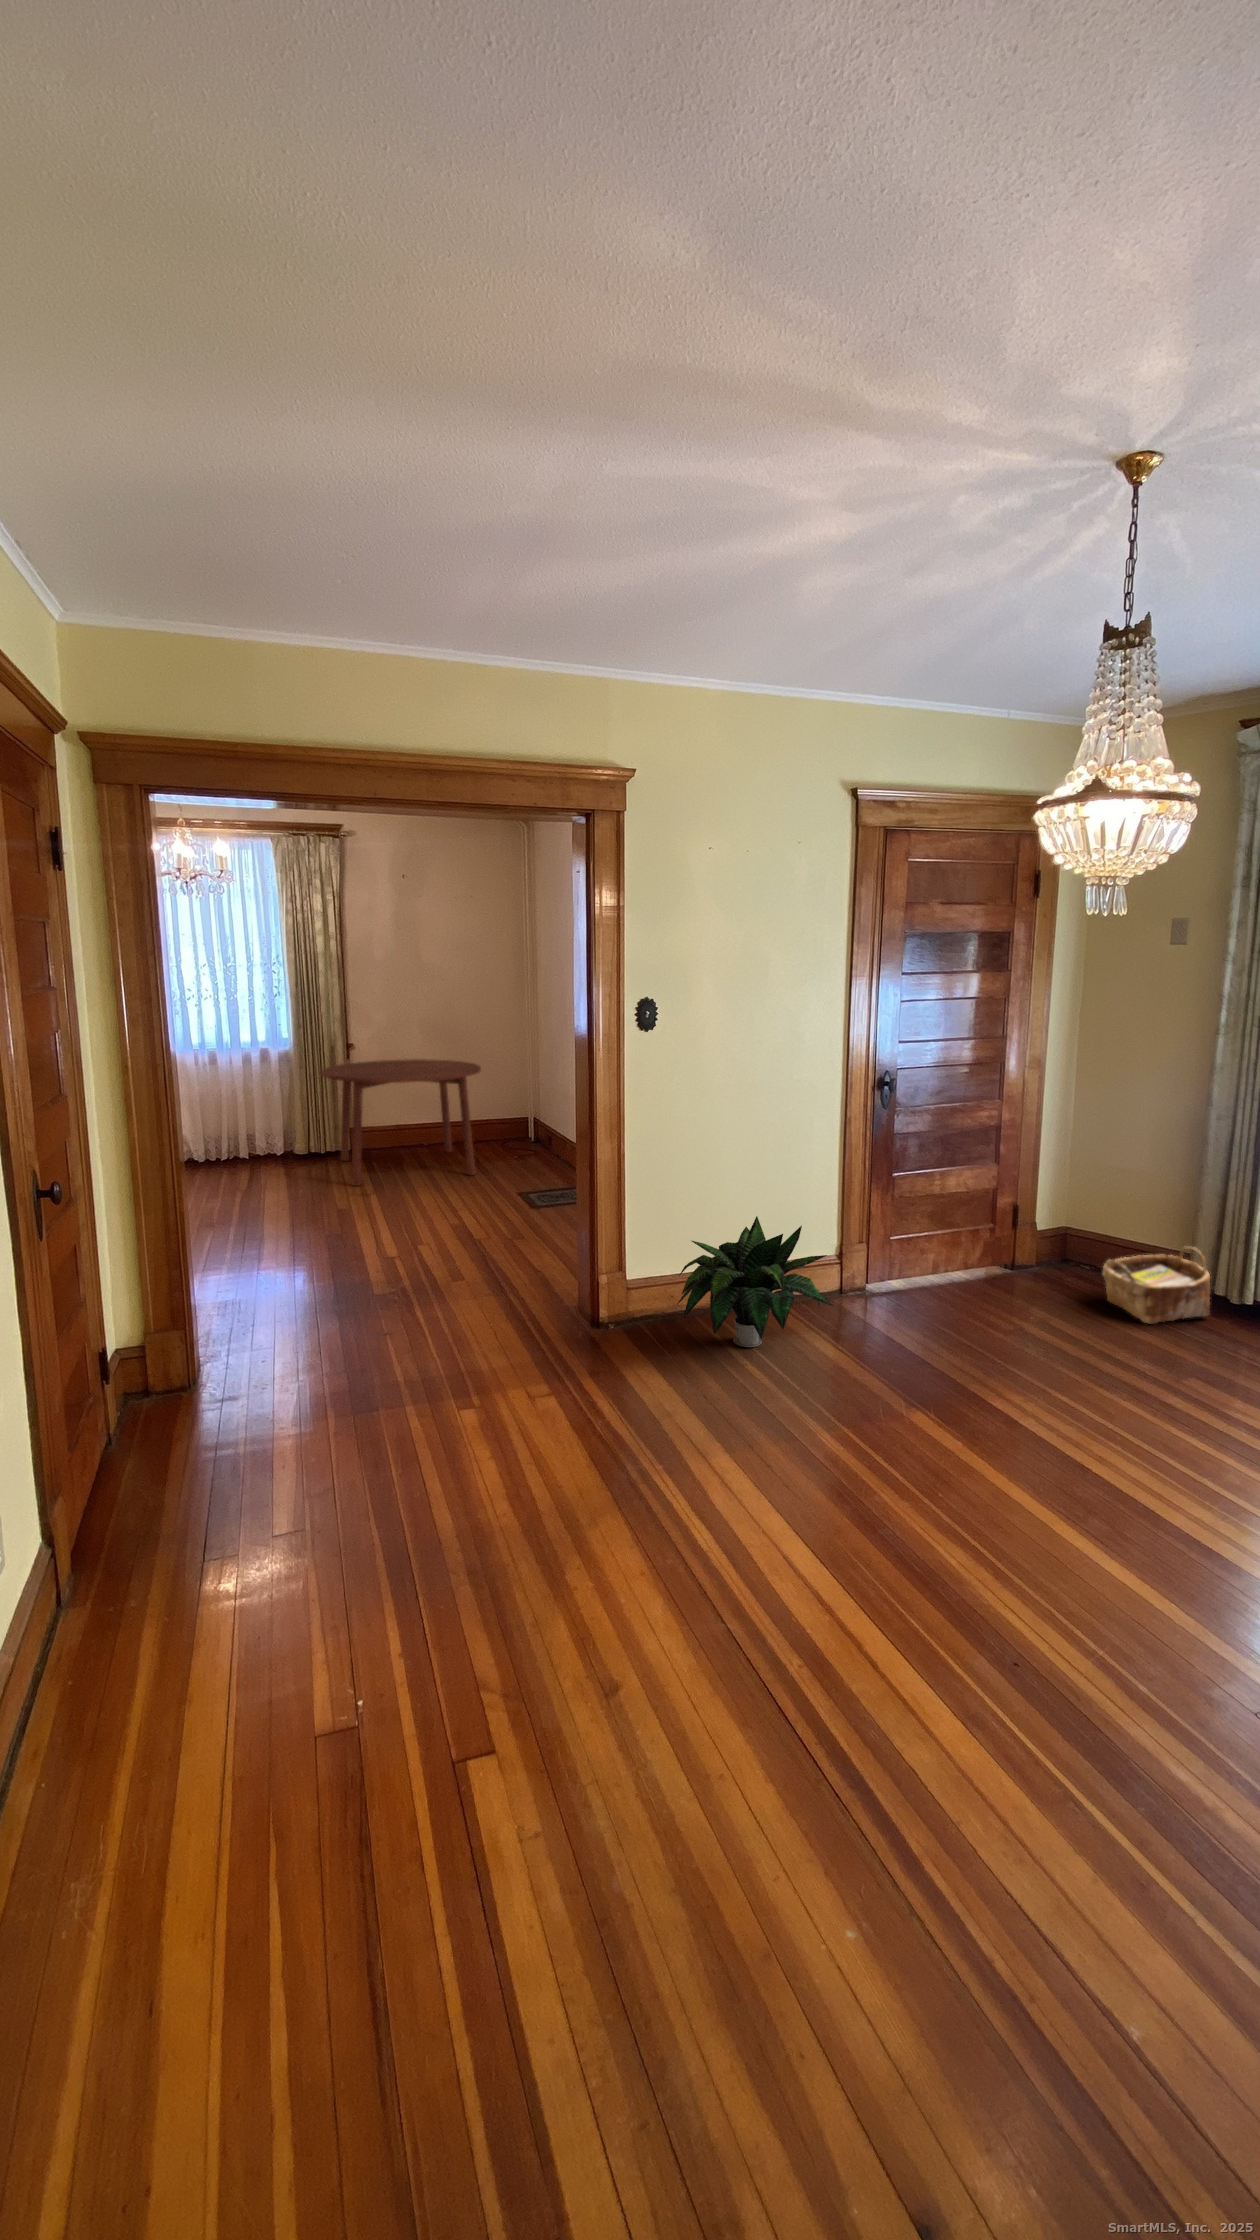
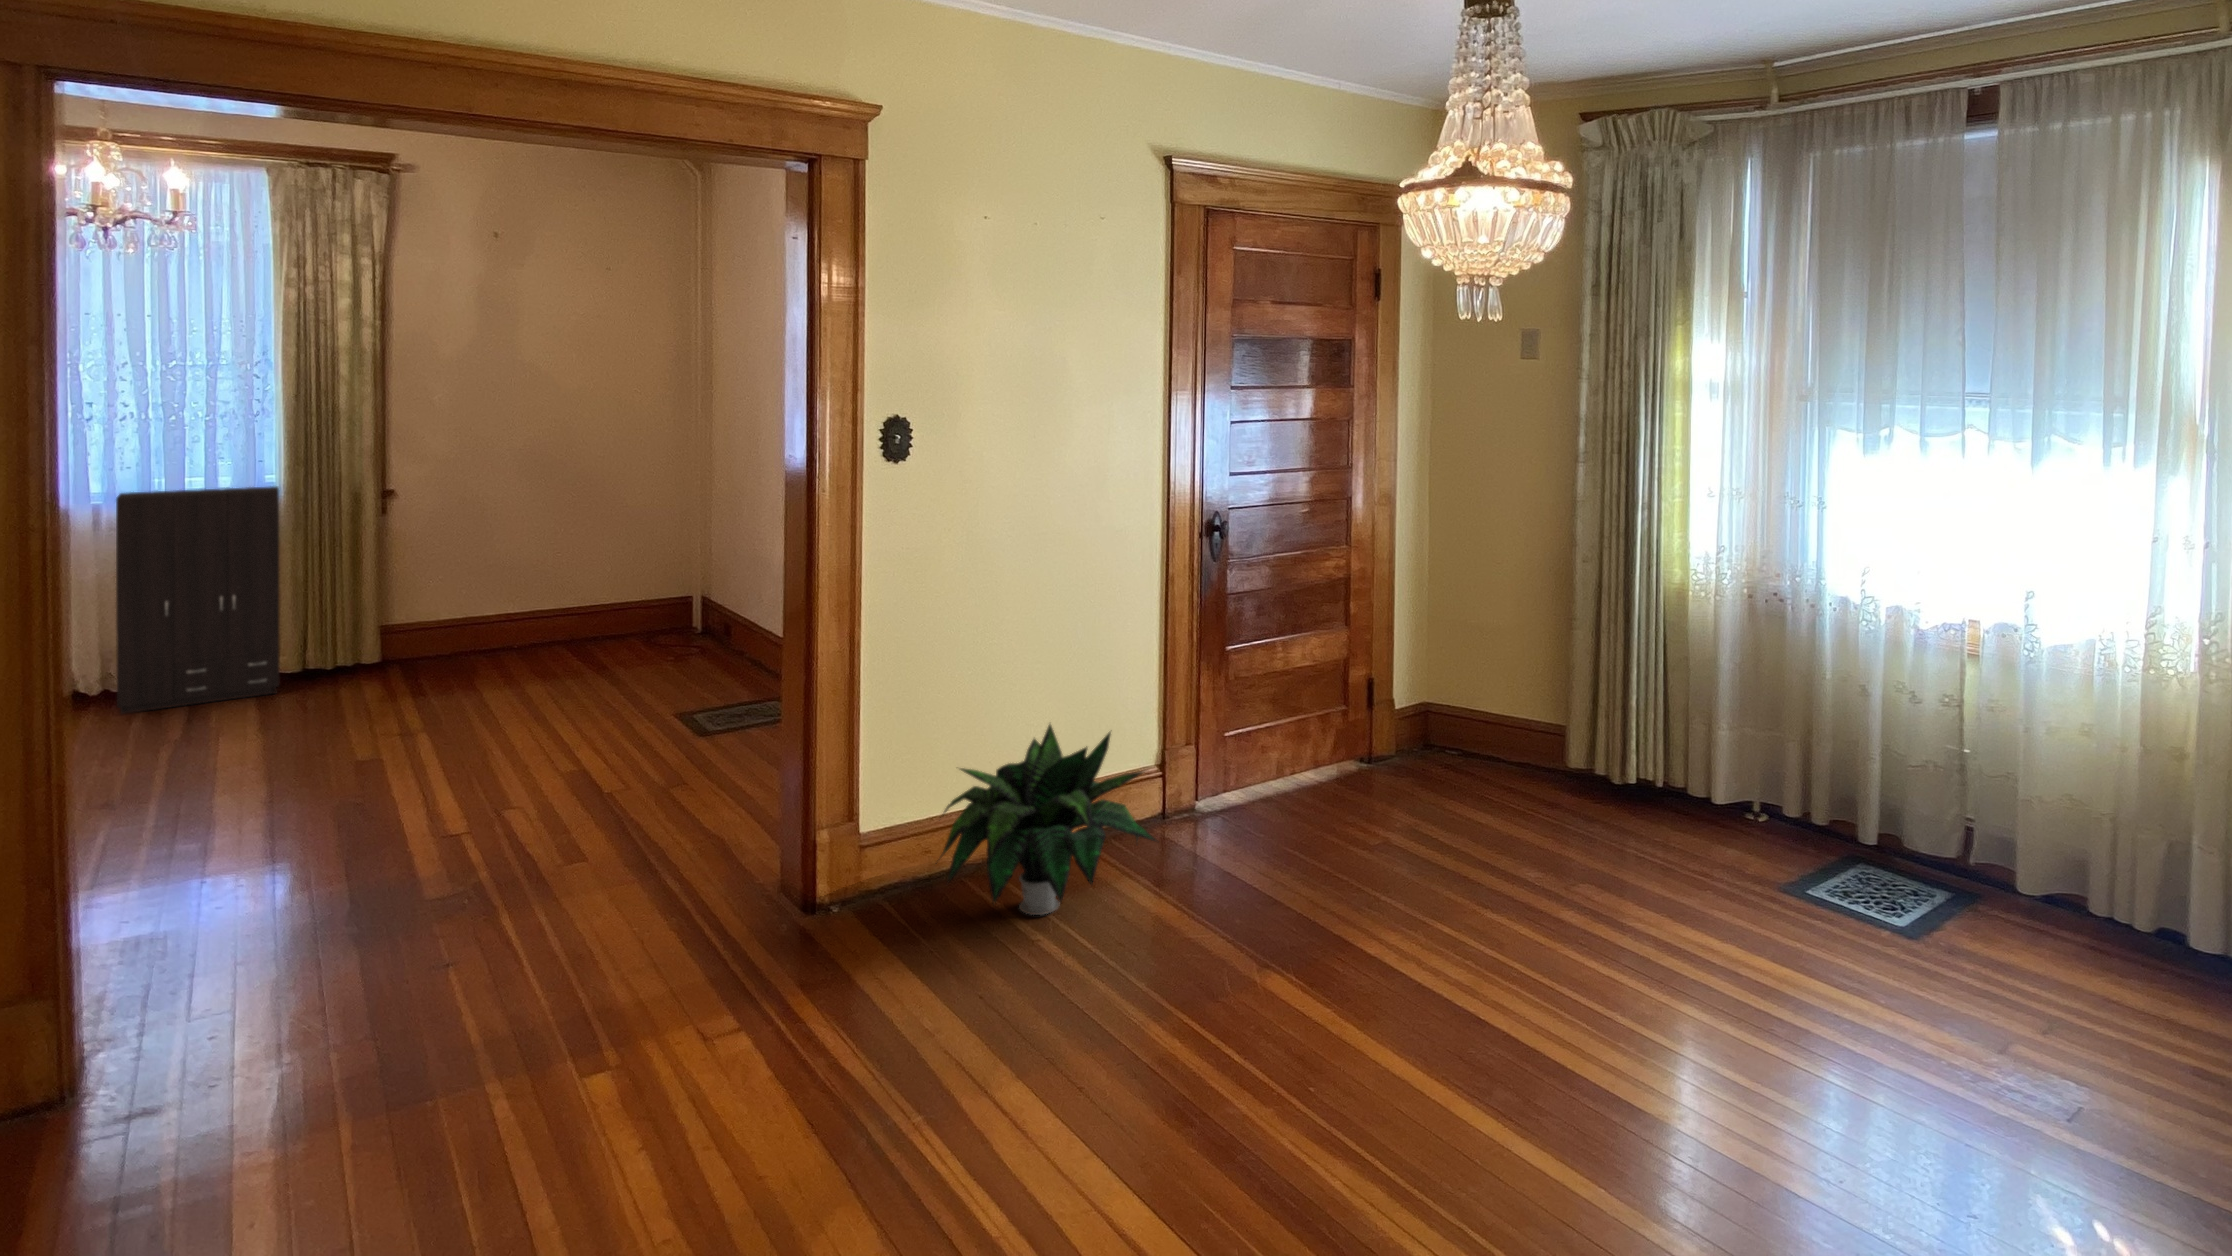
cabinet: none [208,1040,293,1173] -> present [116,486,279,714]
dining table: present [322,1059,481,1186] -> none [343,511,628,718]
woven basket: present [1103,1246,1210,1324] -> none [1467,712,1582,813]

